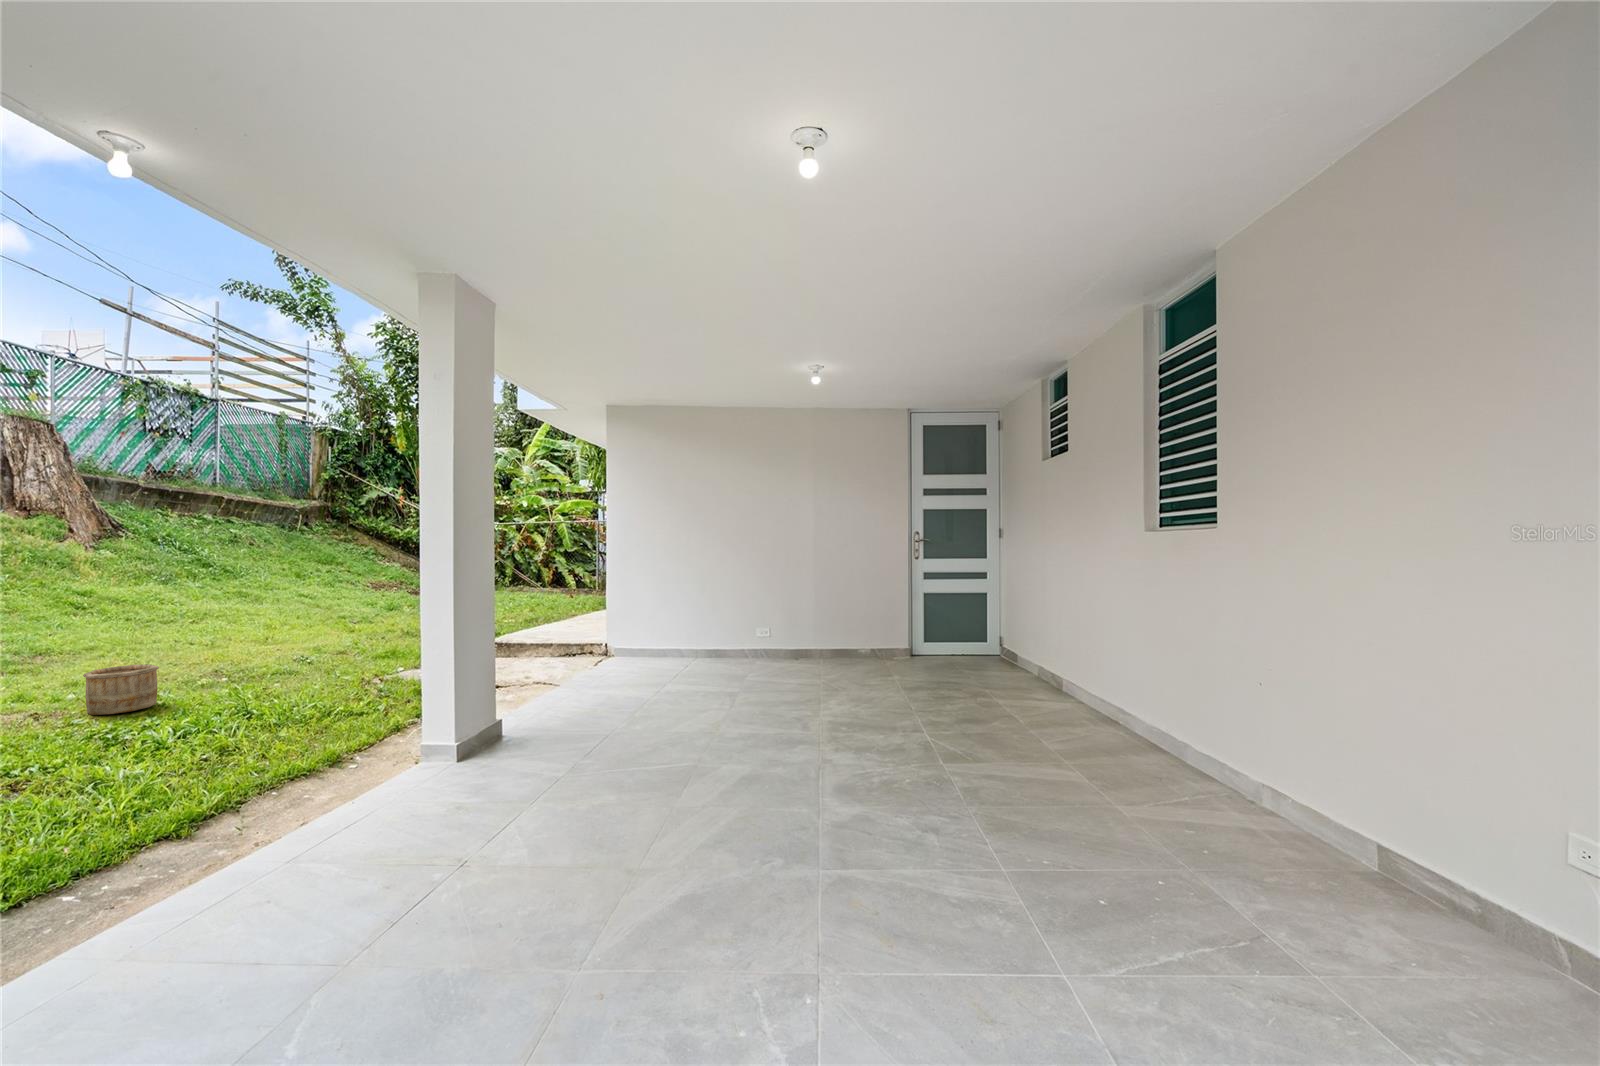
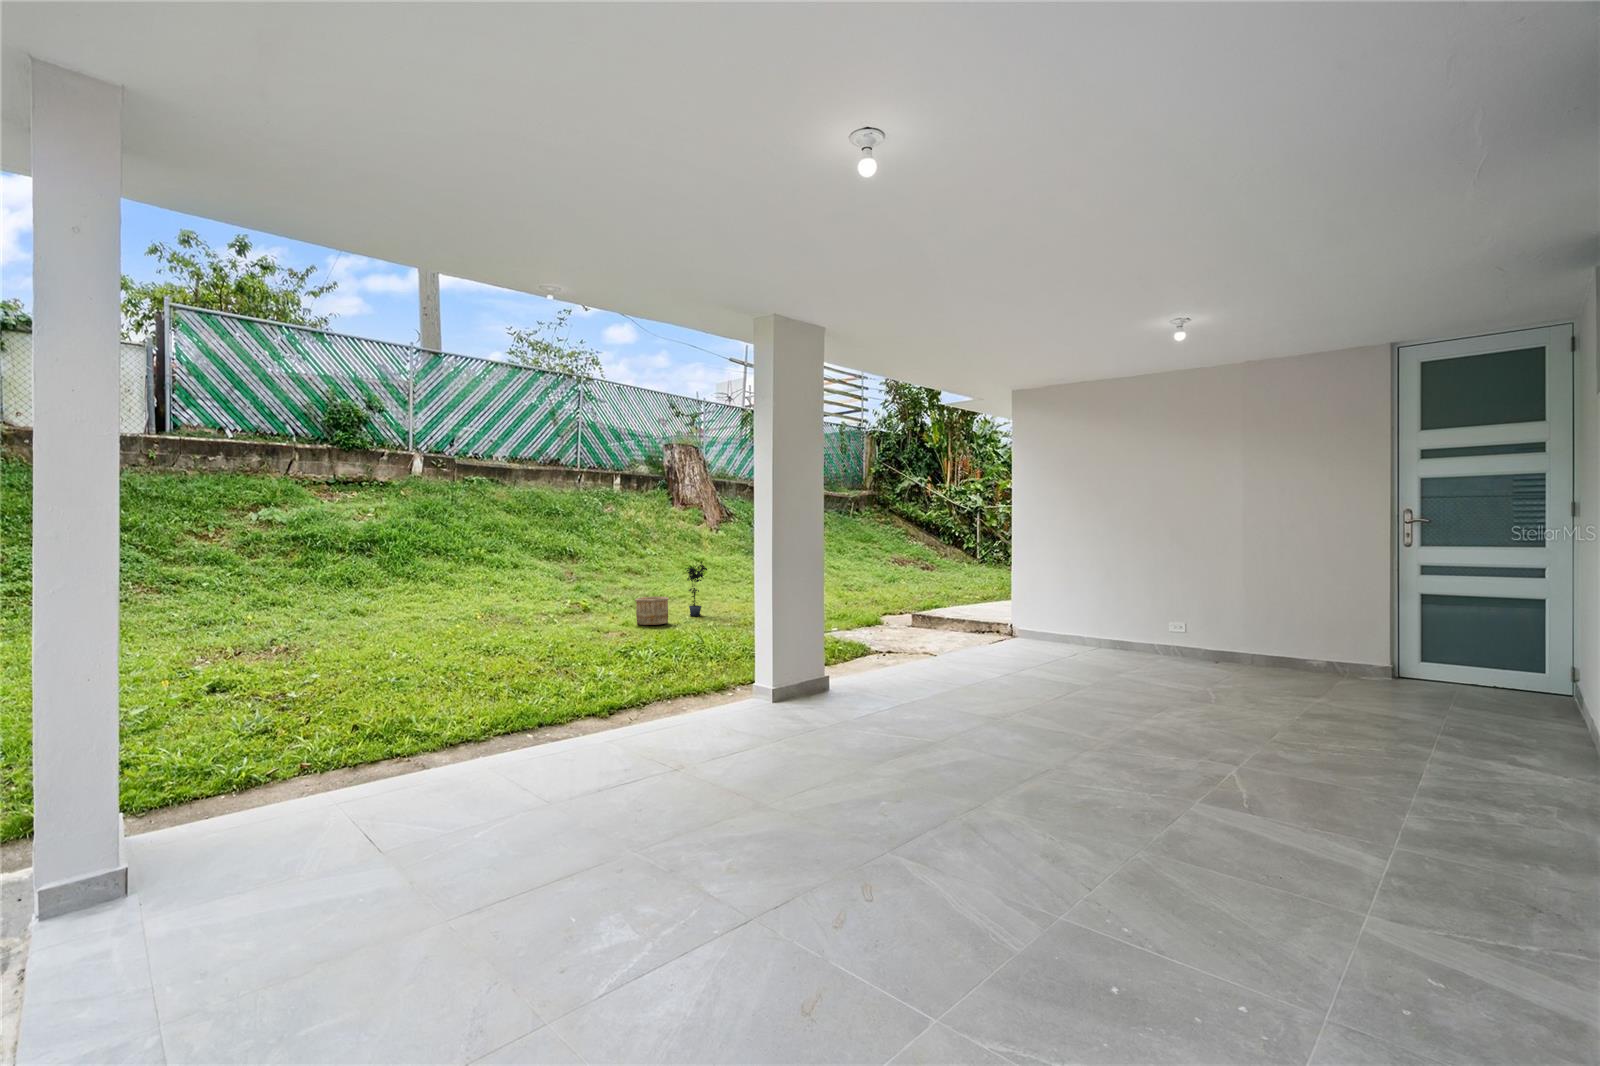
potted plant: none [158,606,204,686] -> present [685,562,707,616]

